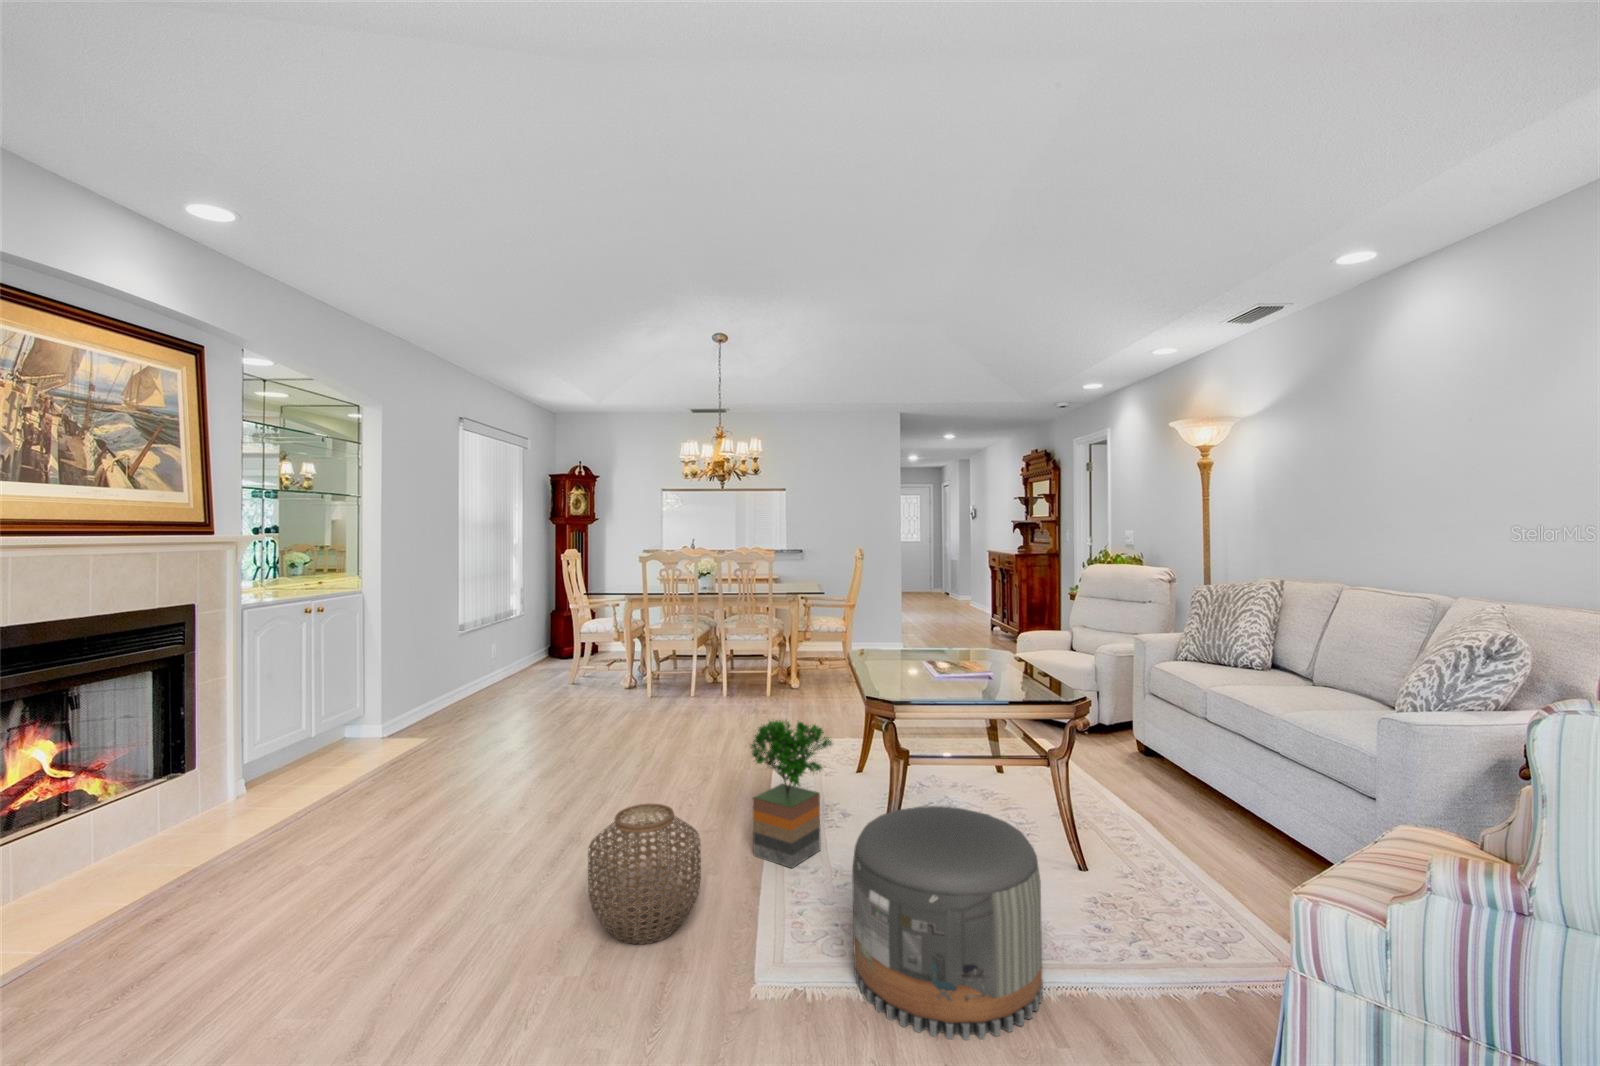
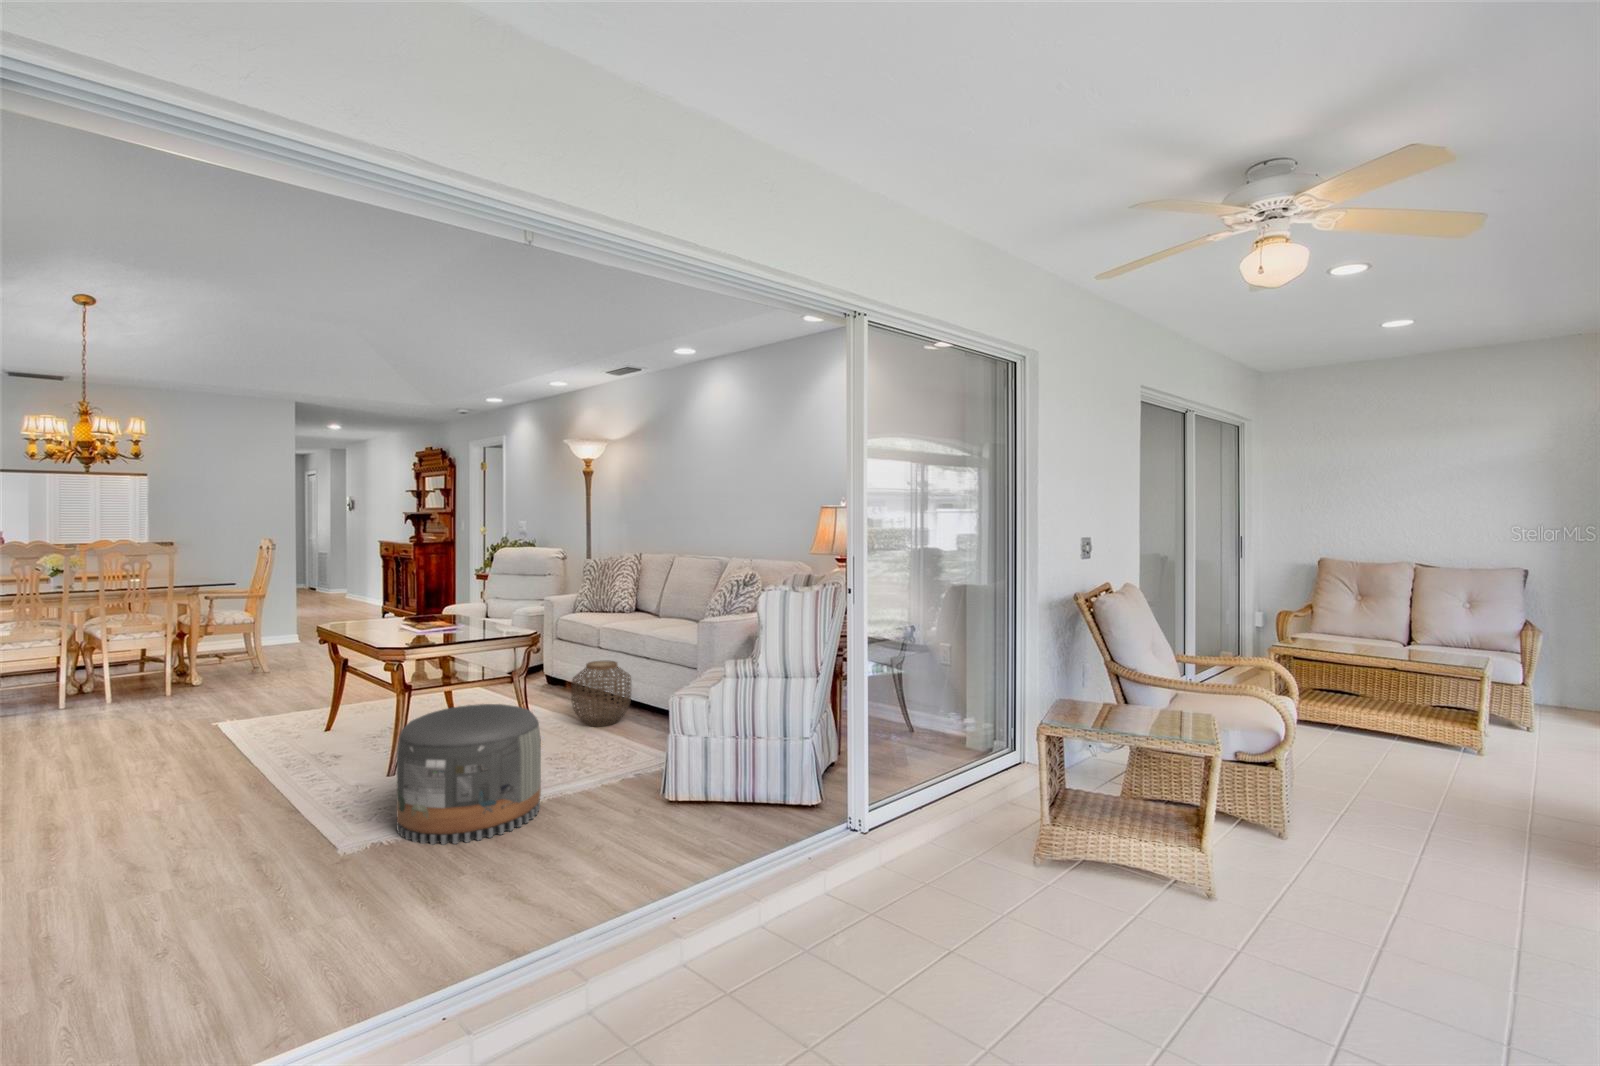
potted tree: present [750,720,832,868] -> none [233,676,331,810]
woven basket: present [588,804,701,944] -> present [572,661,631,727]

